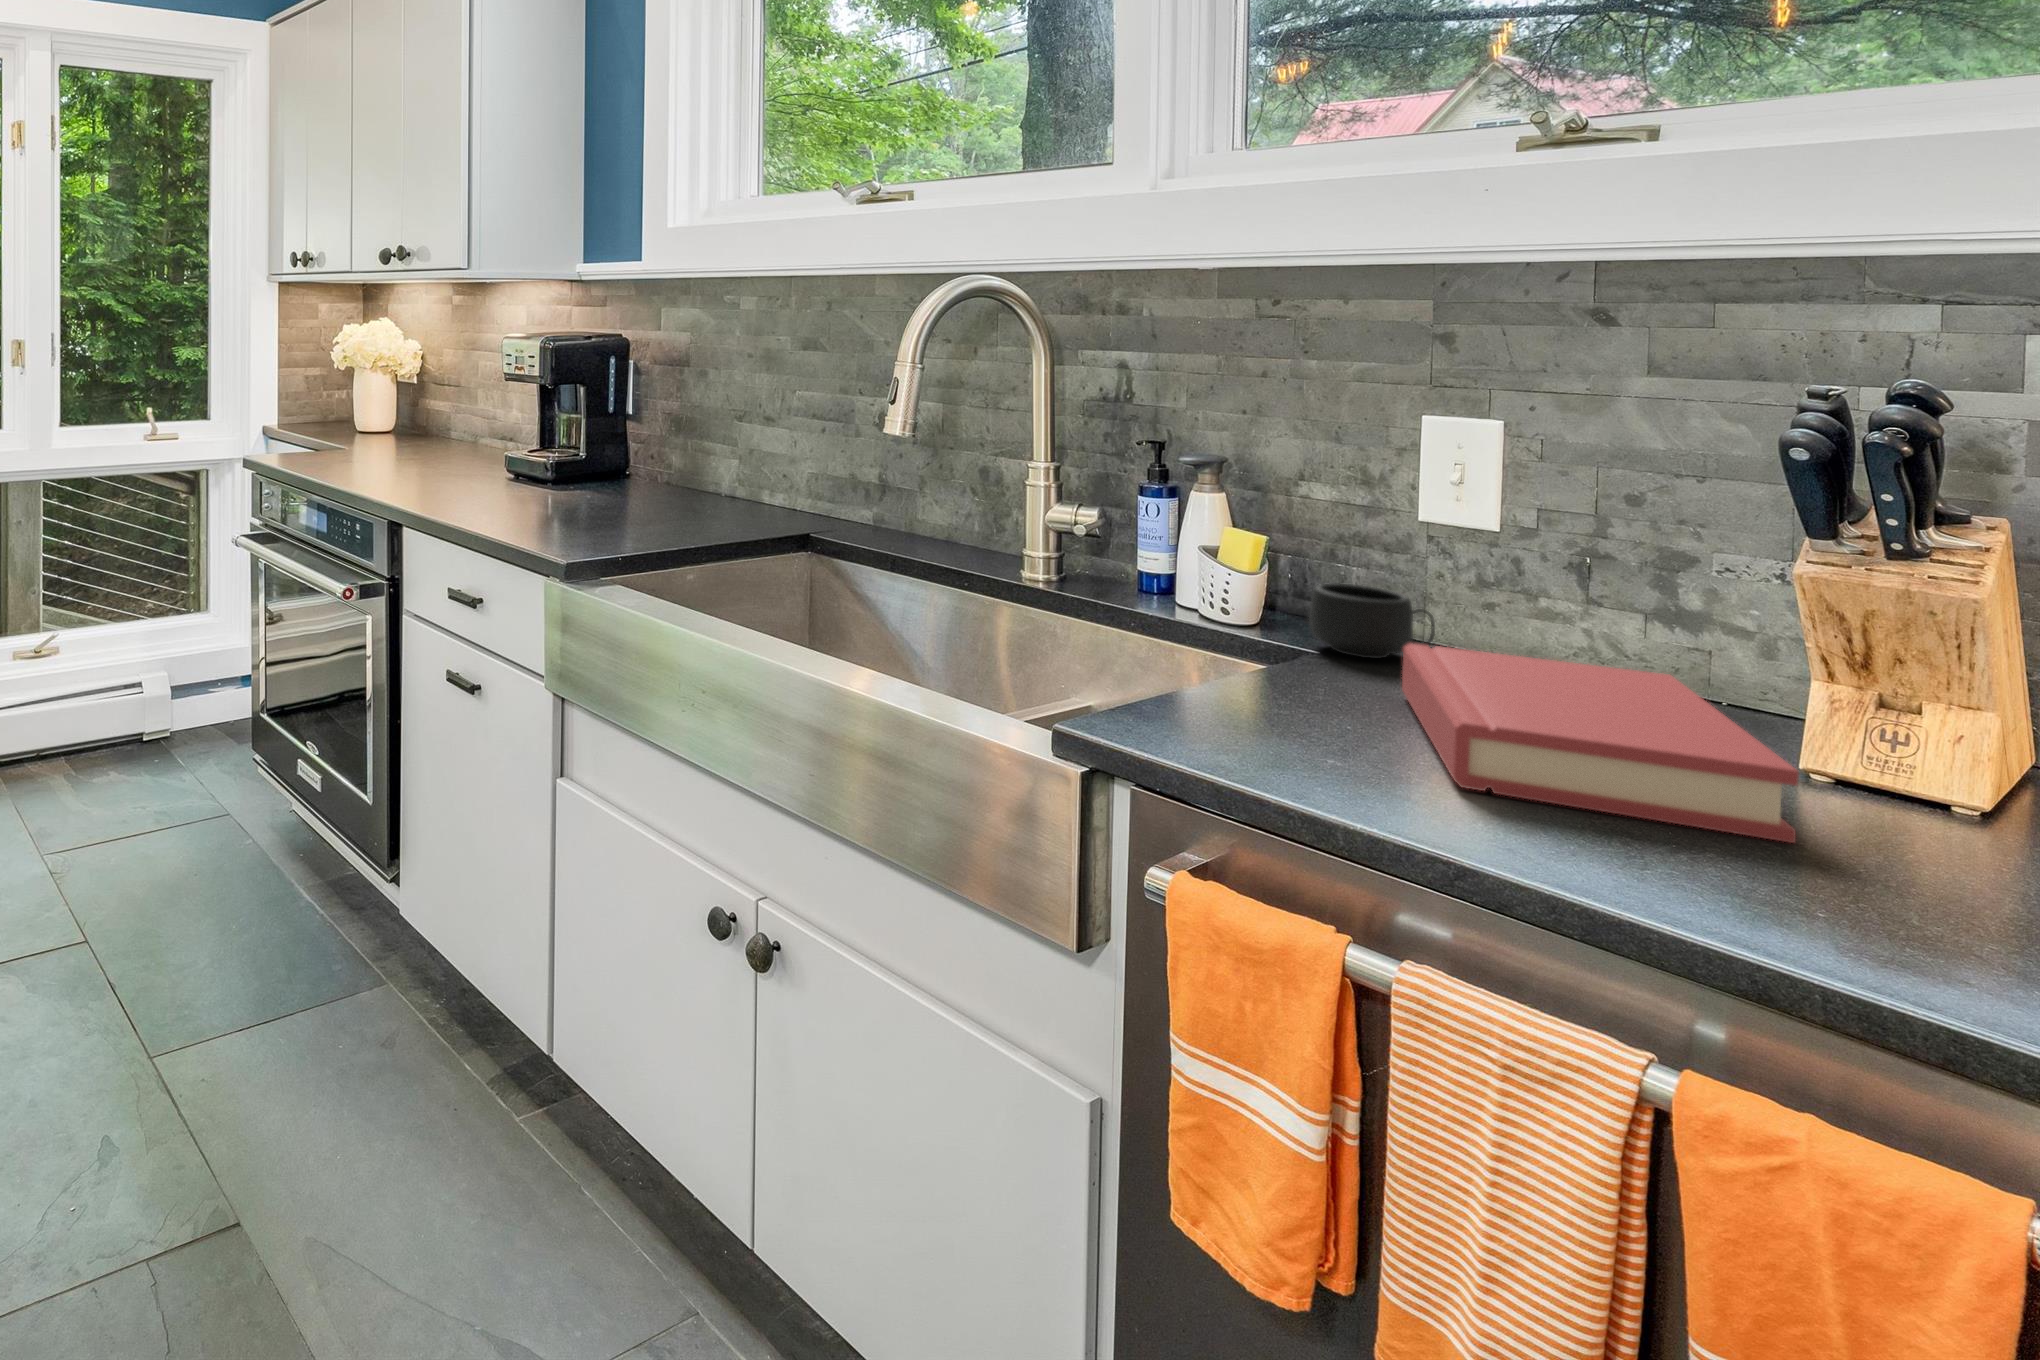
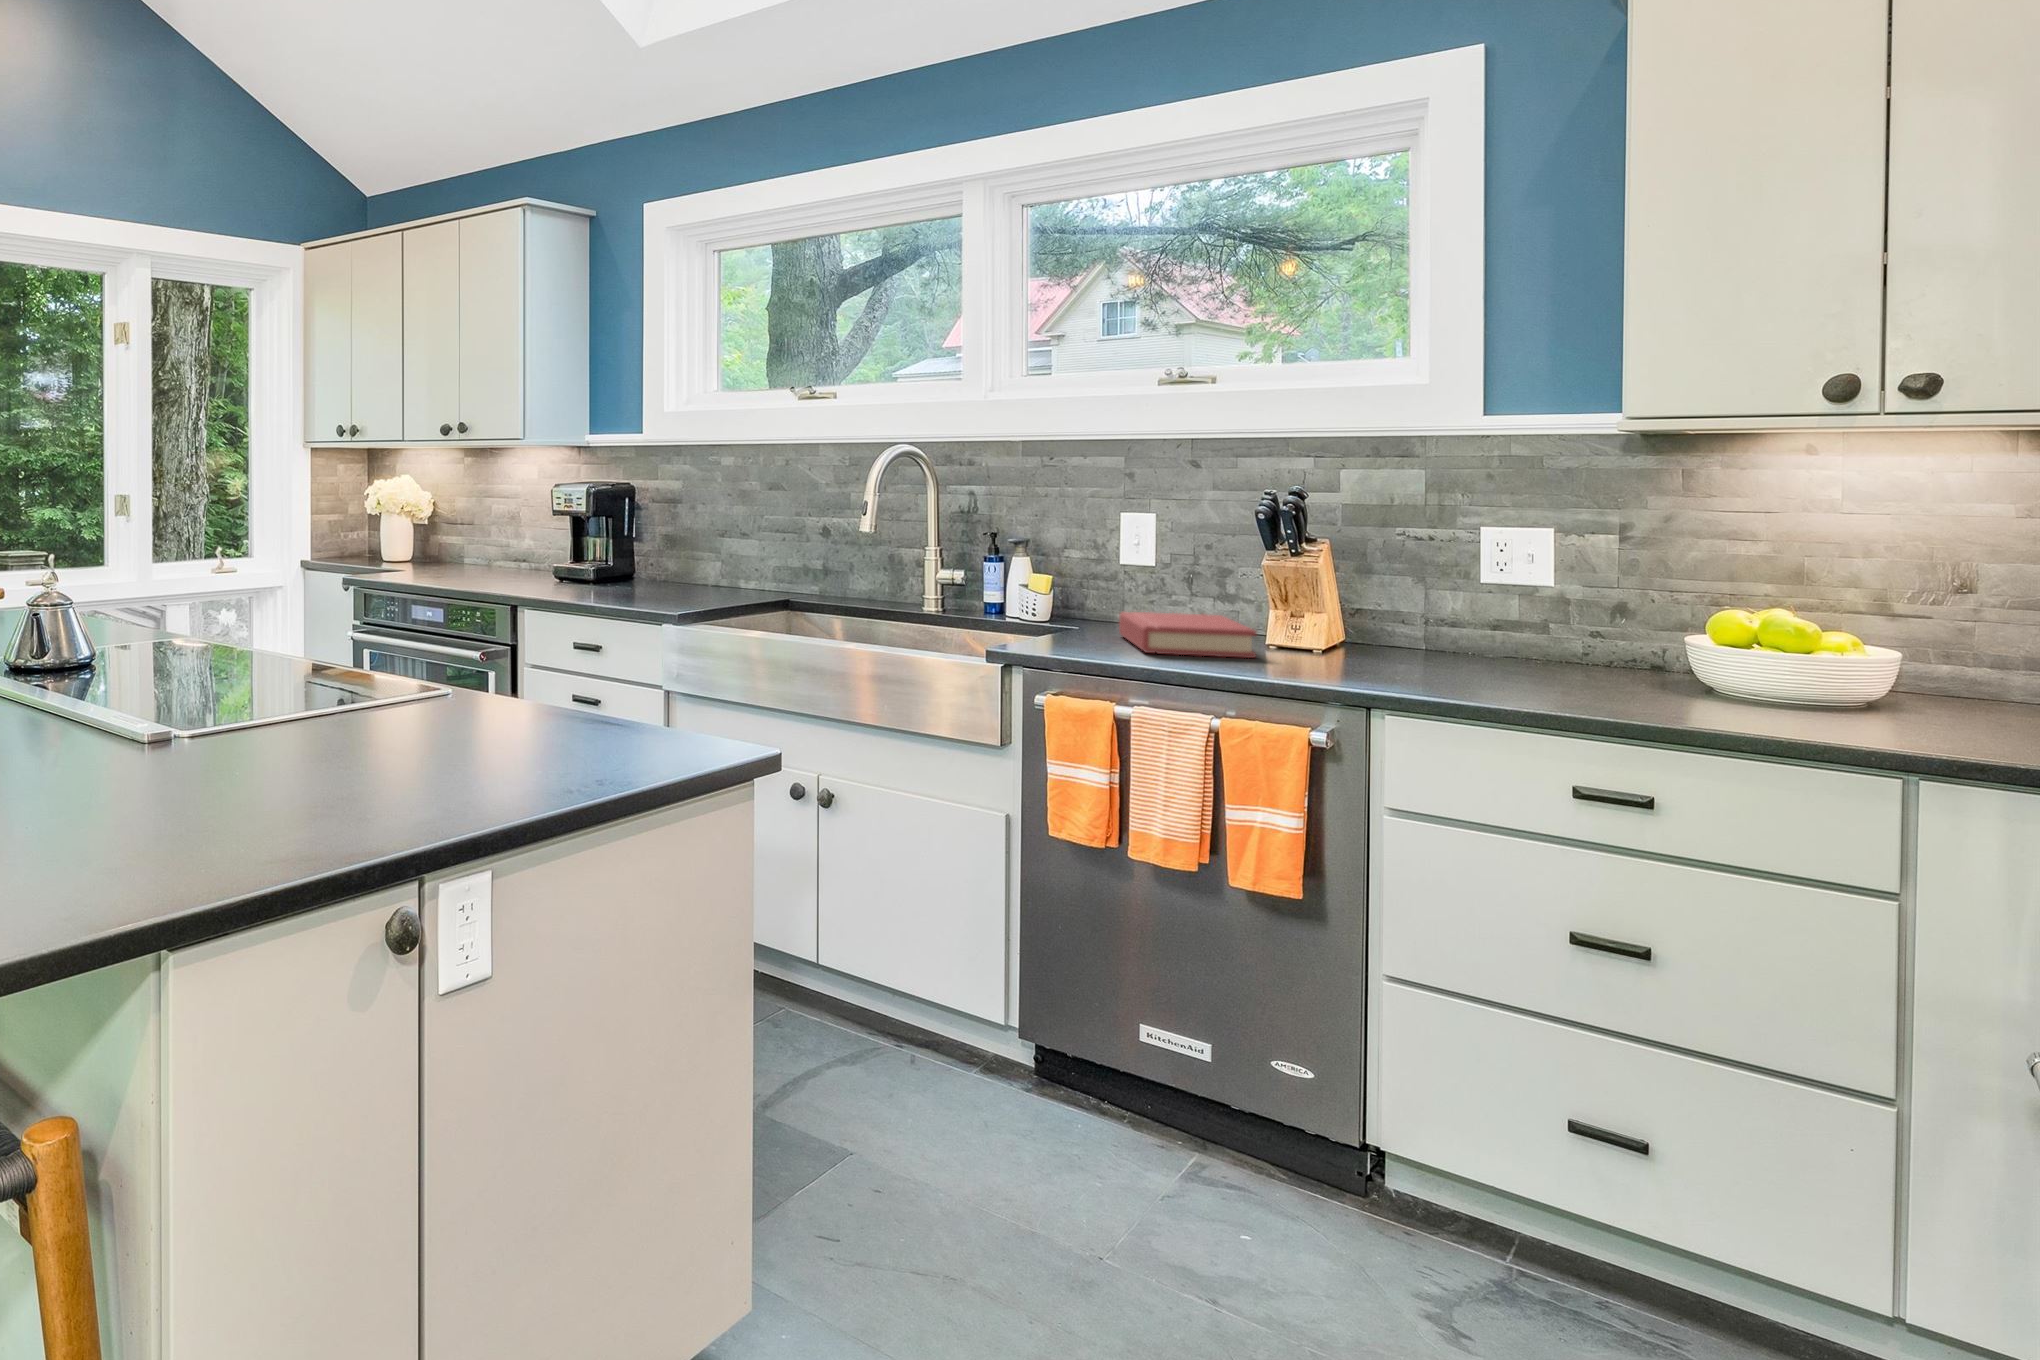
mug: present [1309,583,1435,658] -> none [1076,595,1130,627]

